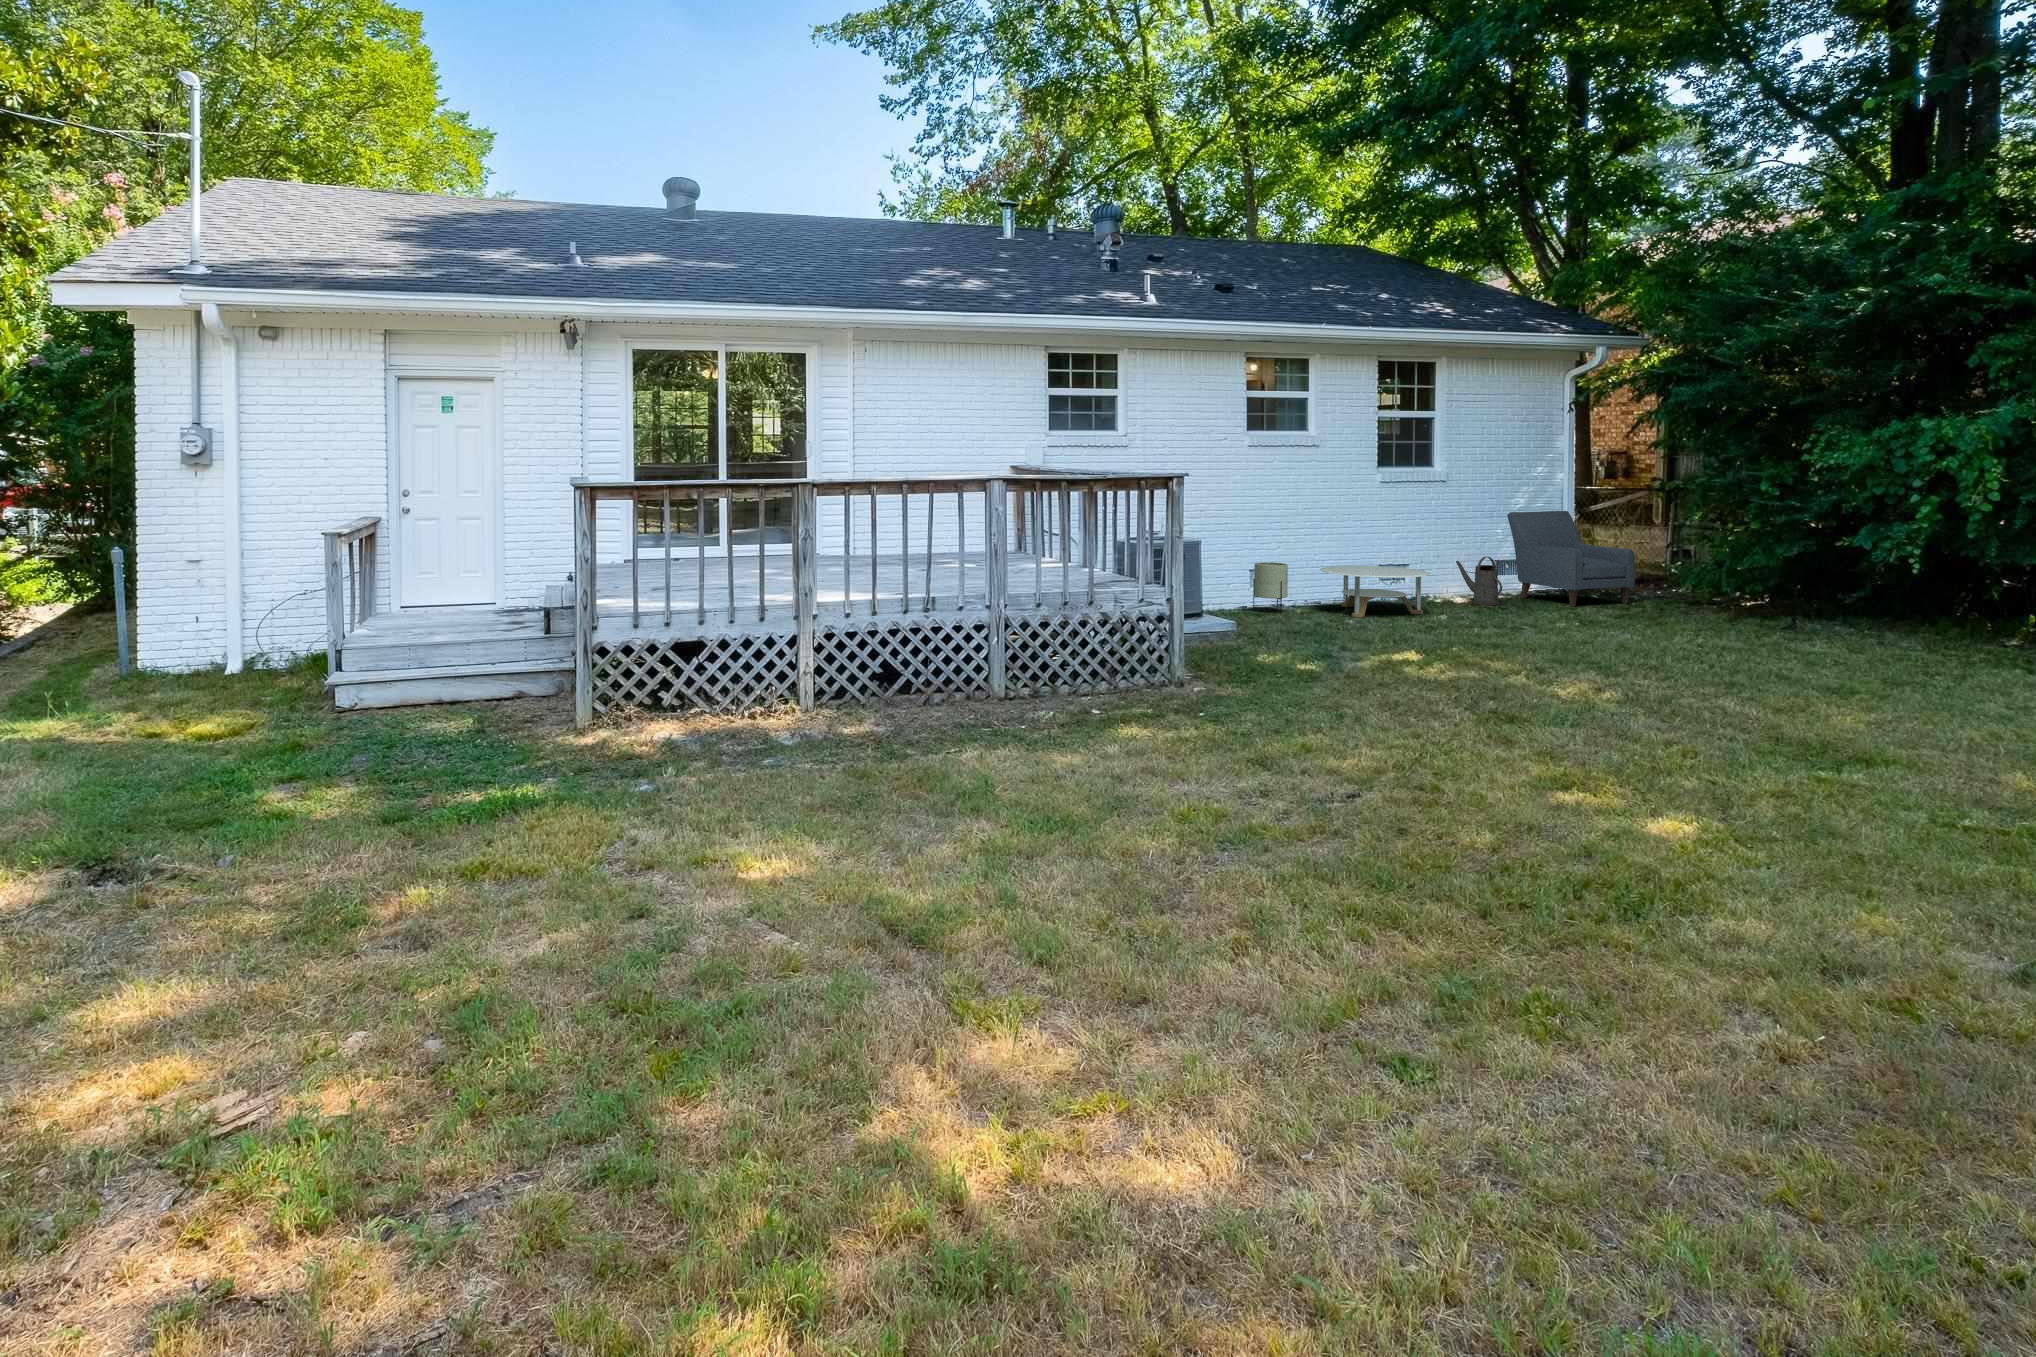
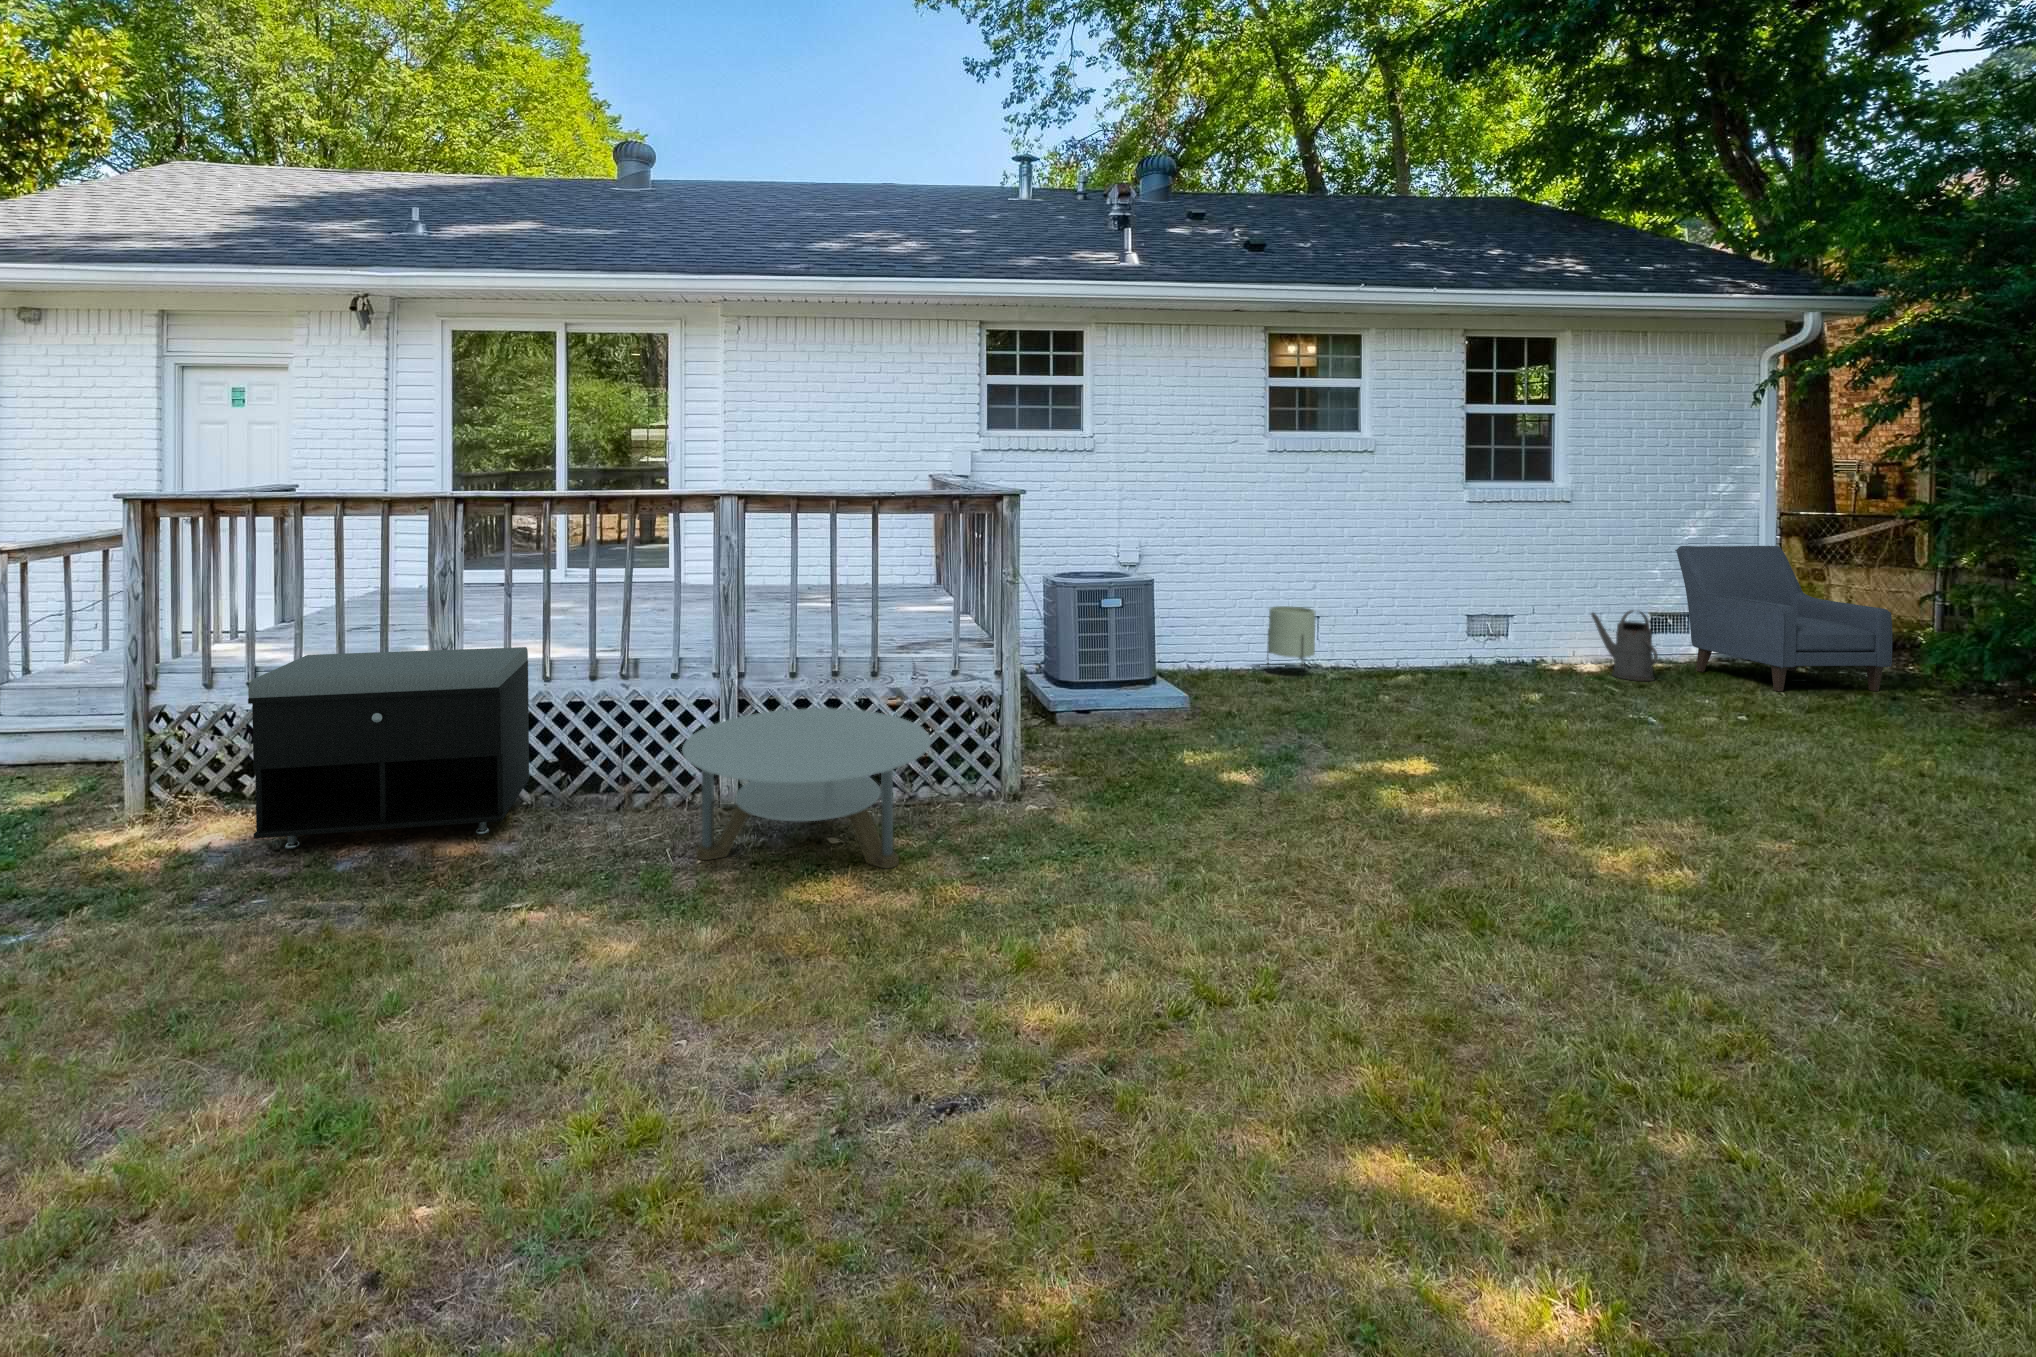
round table: present [1320,566,1430,618] -> present [682,708,931,868]
storage bench: none [732,591,899,726] -> present [248,647,529,849]

